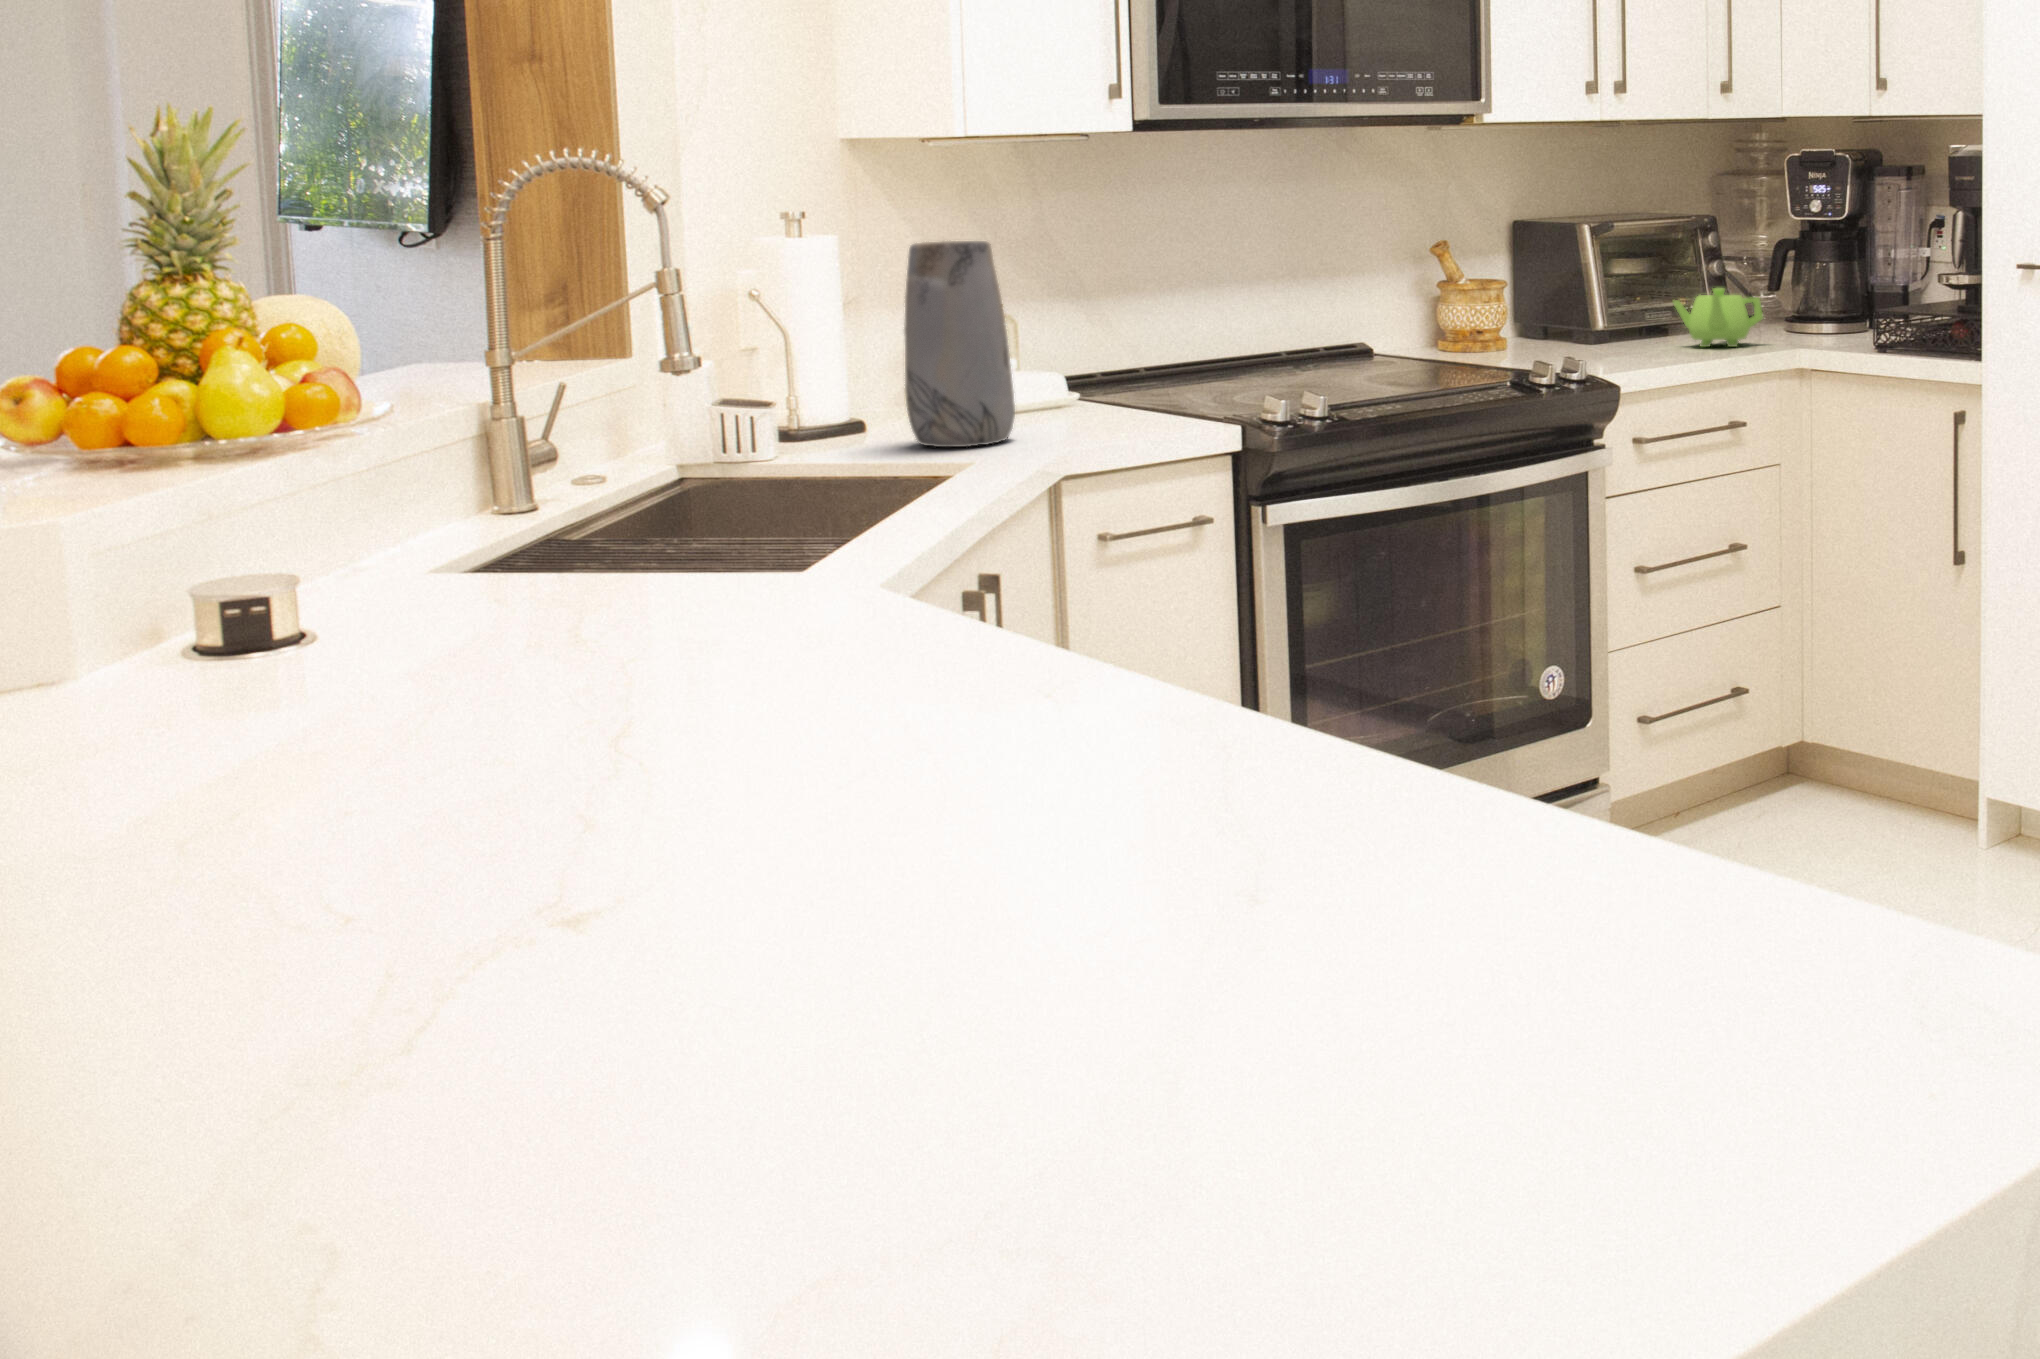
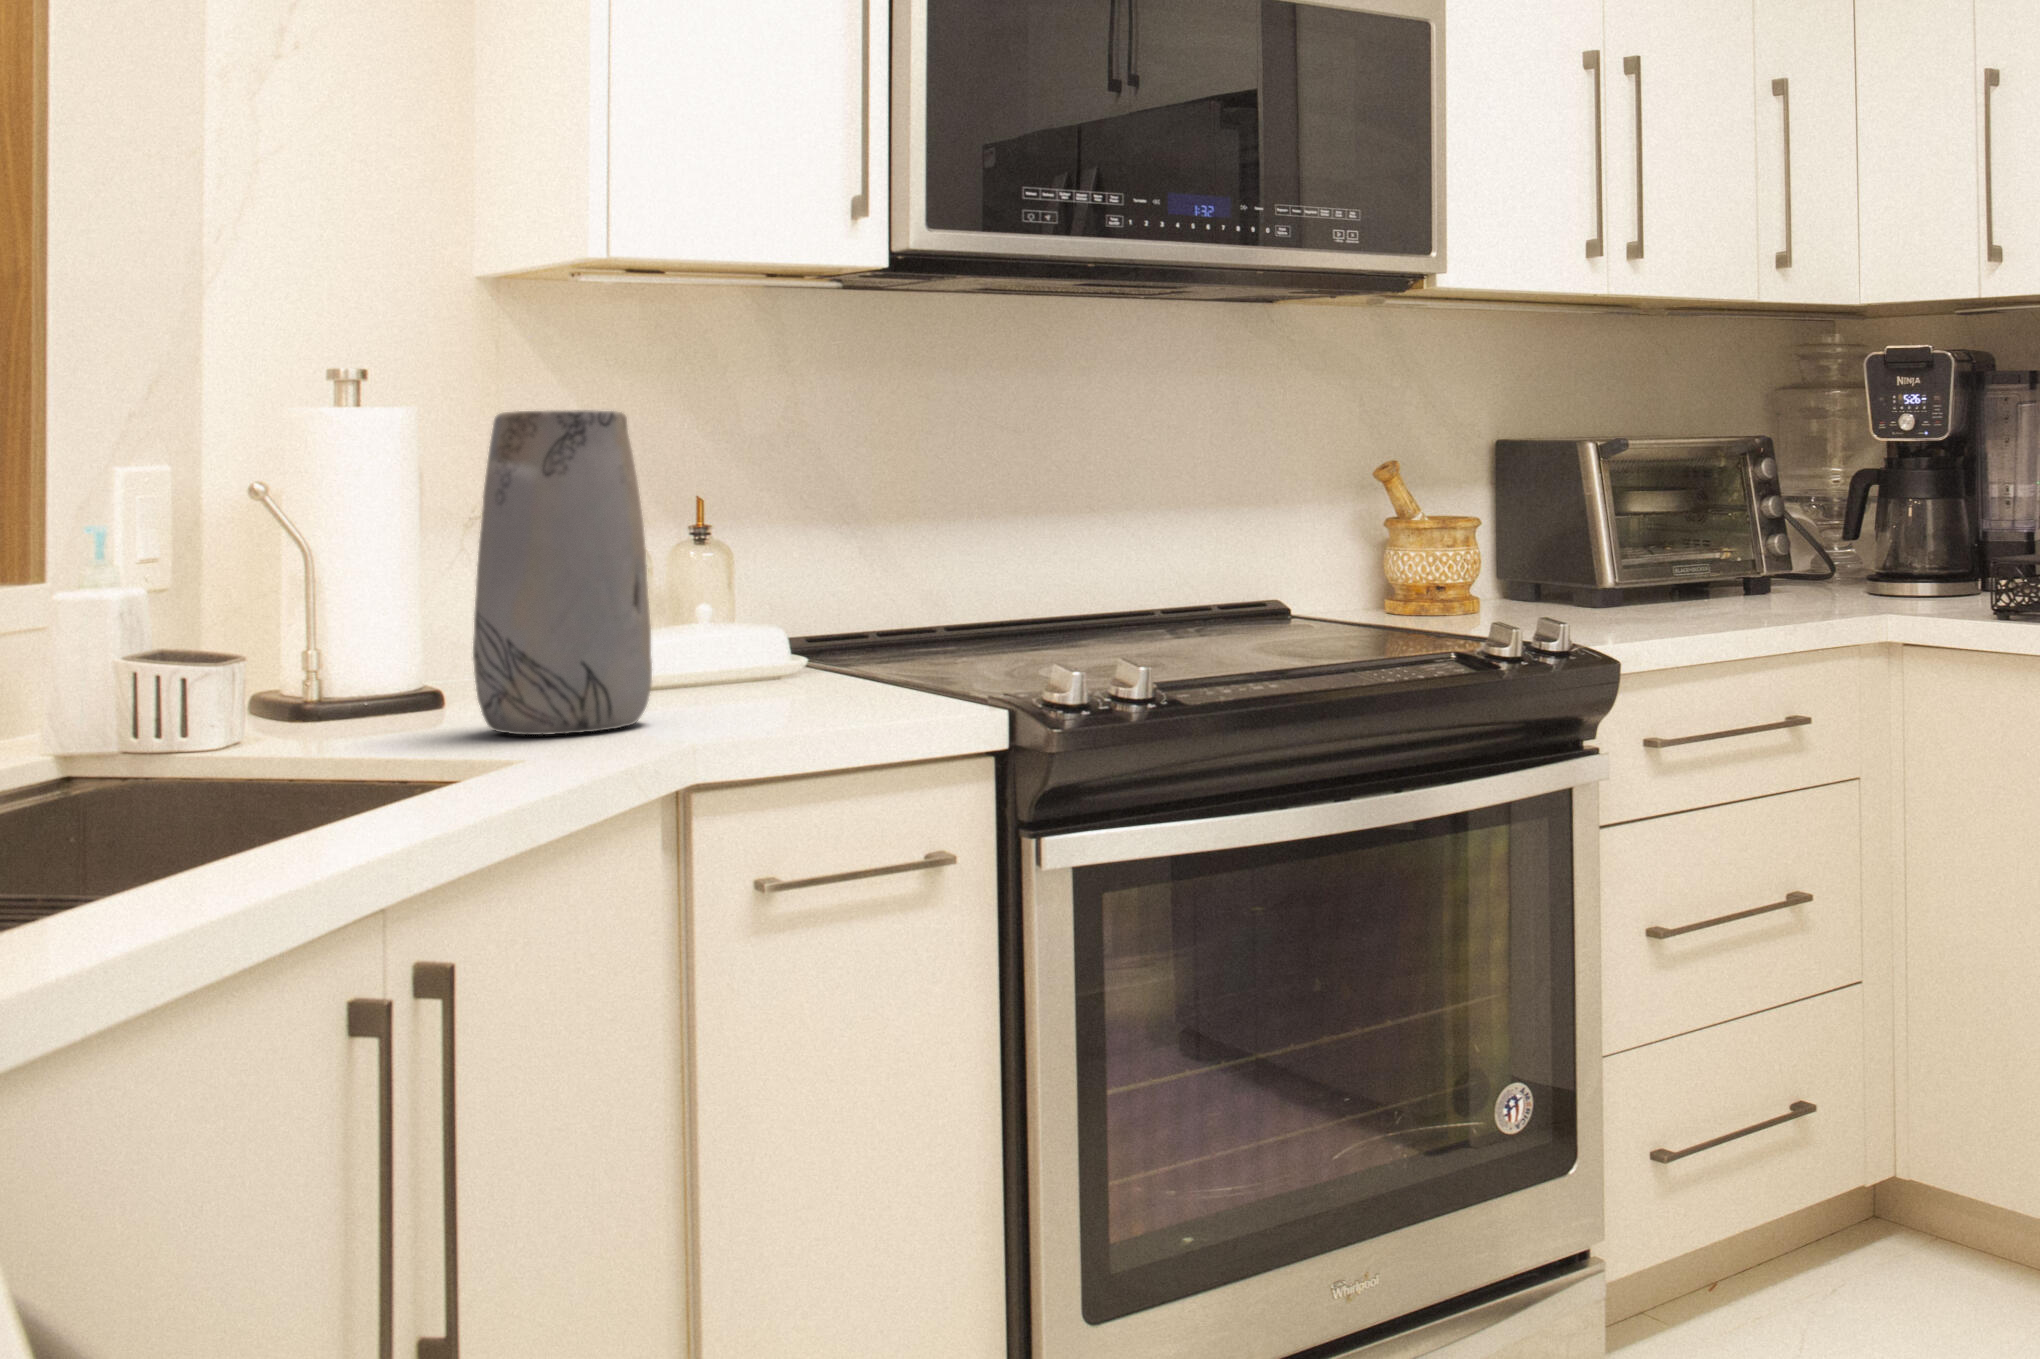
teapot: present [1673,288,1763,347] -> none [1707,529,1837,612]

